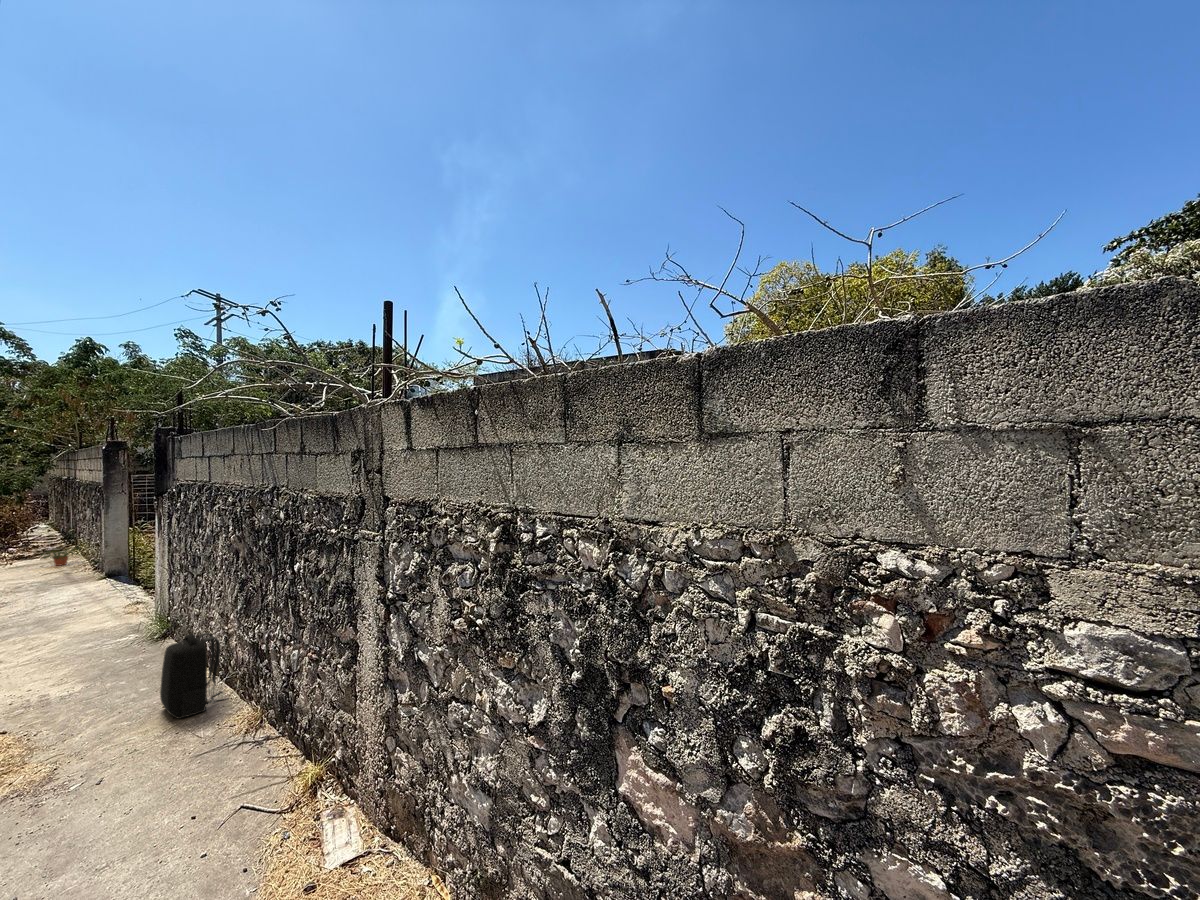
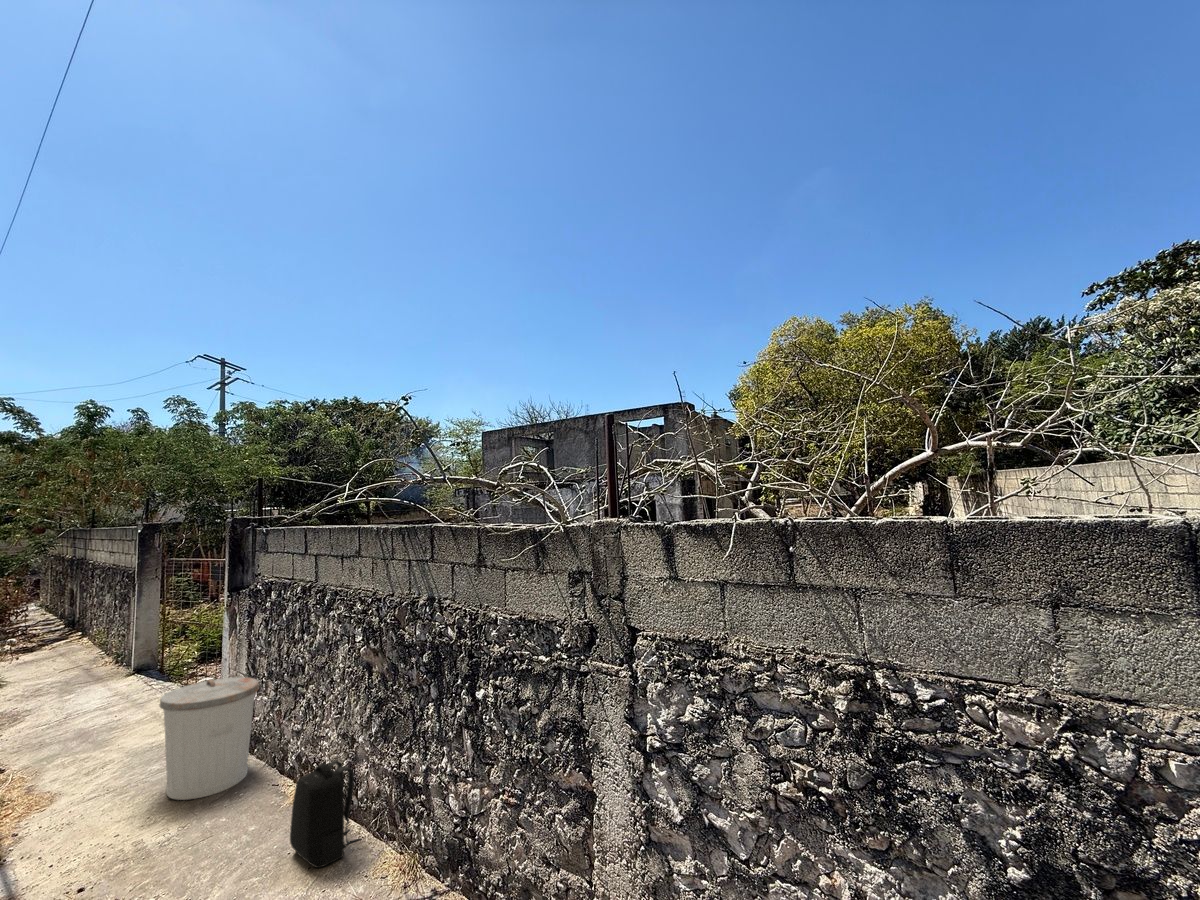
potted plant: present [41,548,80,566] -> none [50,636,98,660]
trash can: none [71,569,172,669] -> present [159,677,259,800]

